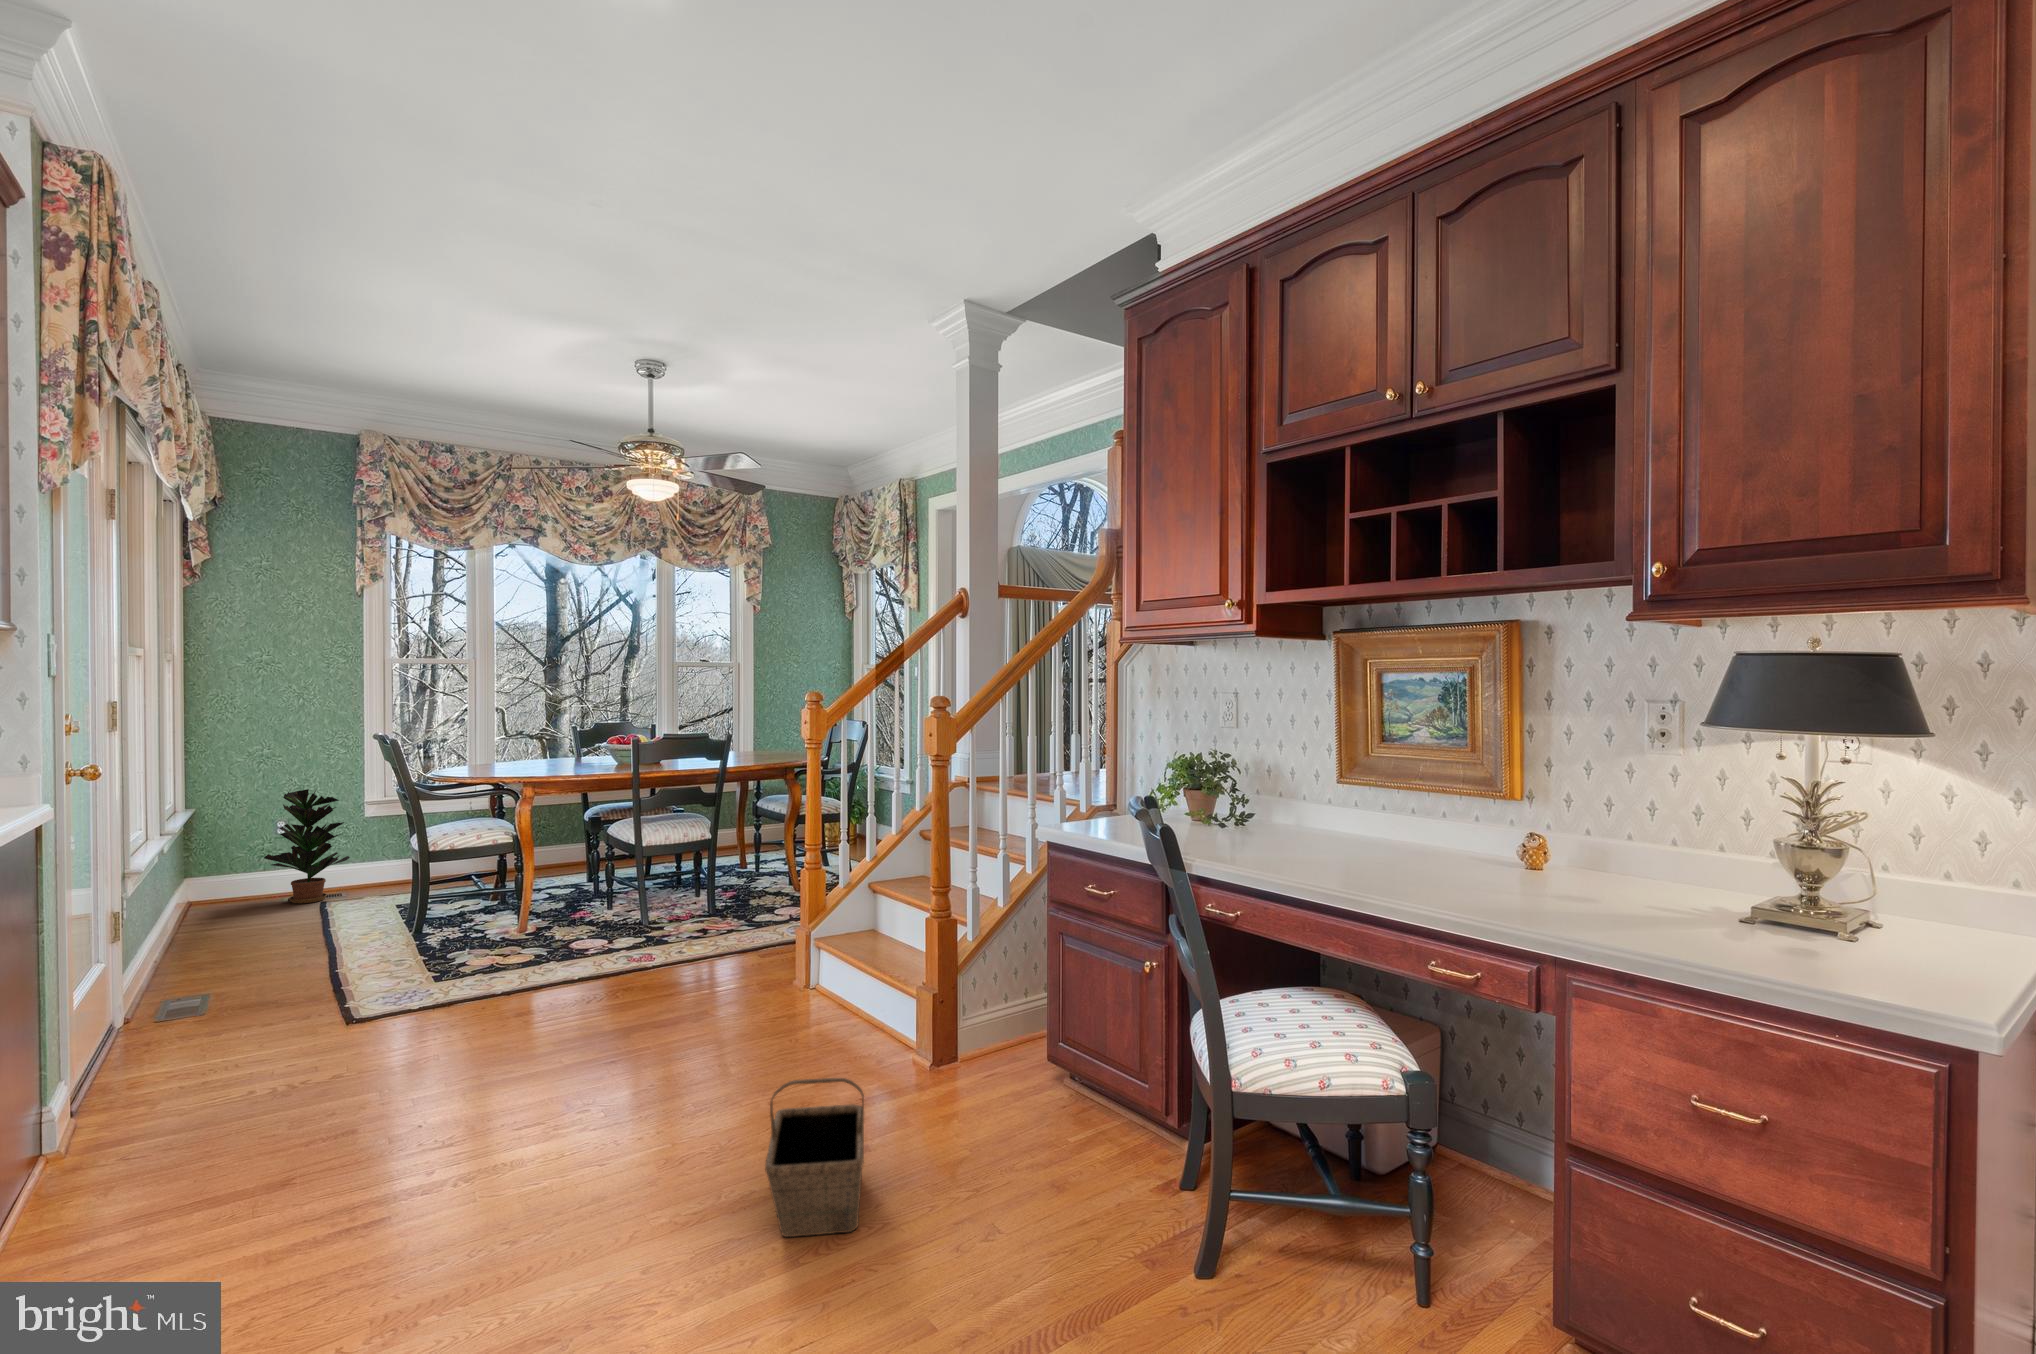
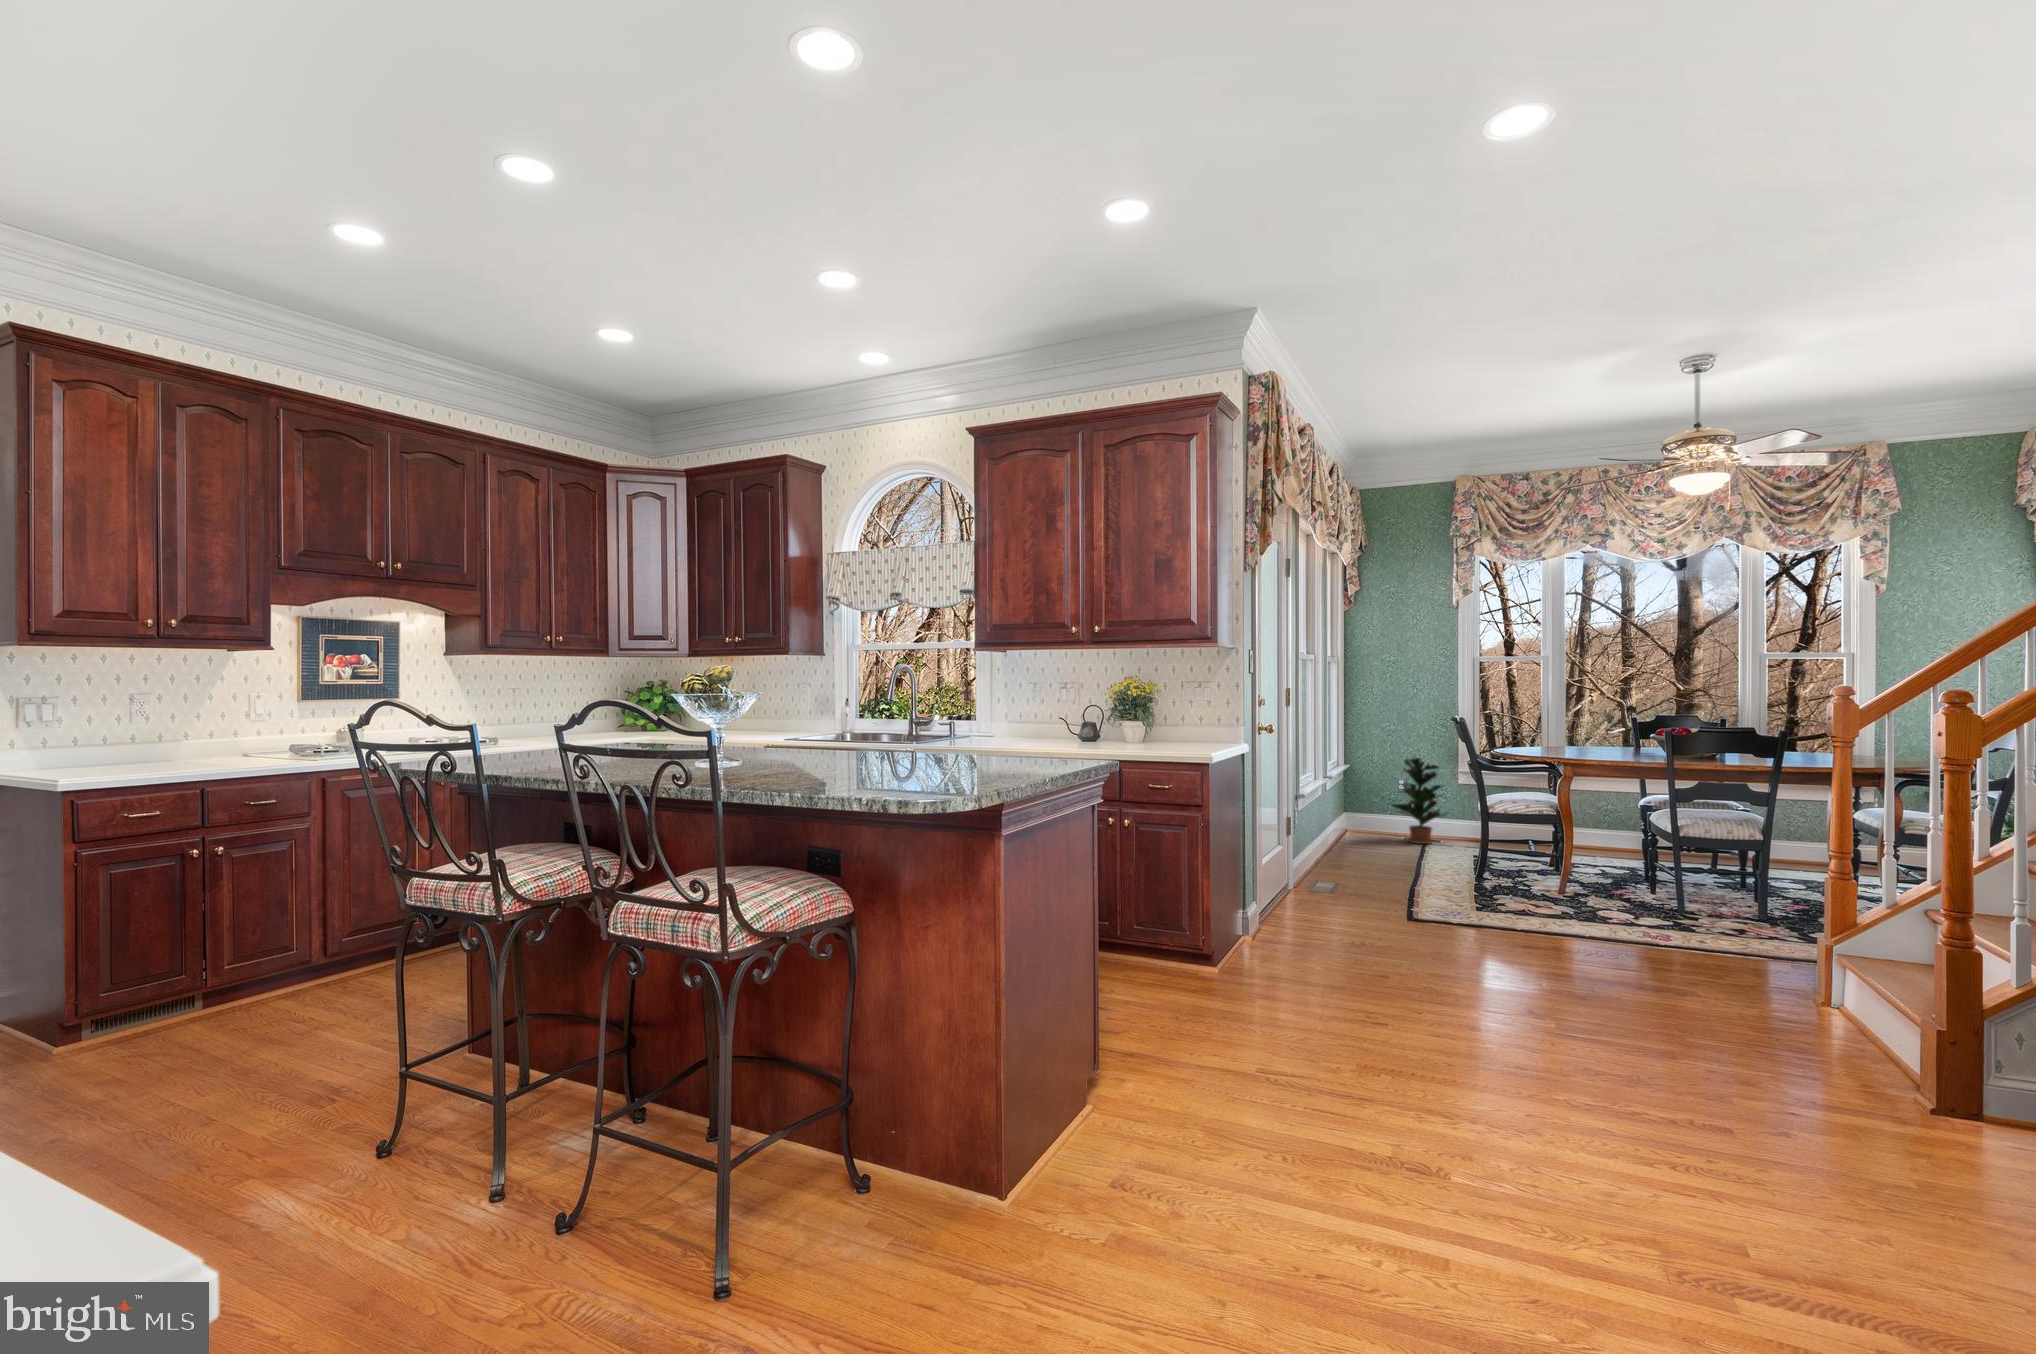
basket: present [765,1078,864,1237] -> none [1612,1030,1750,1179]

